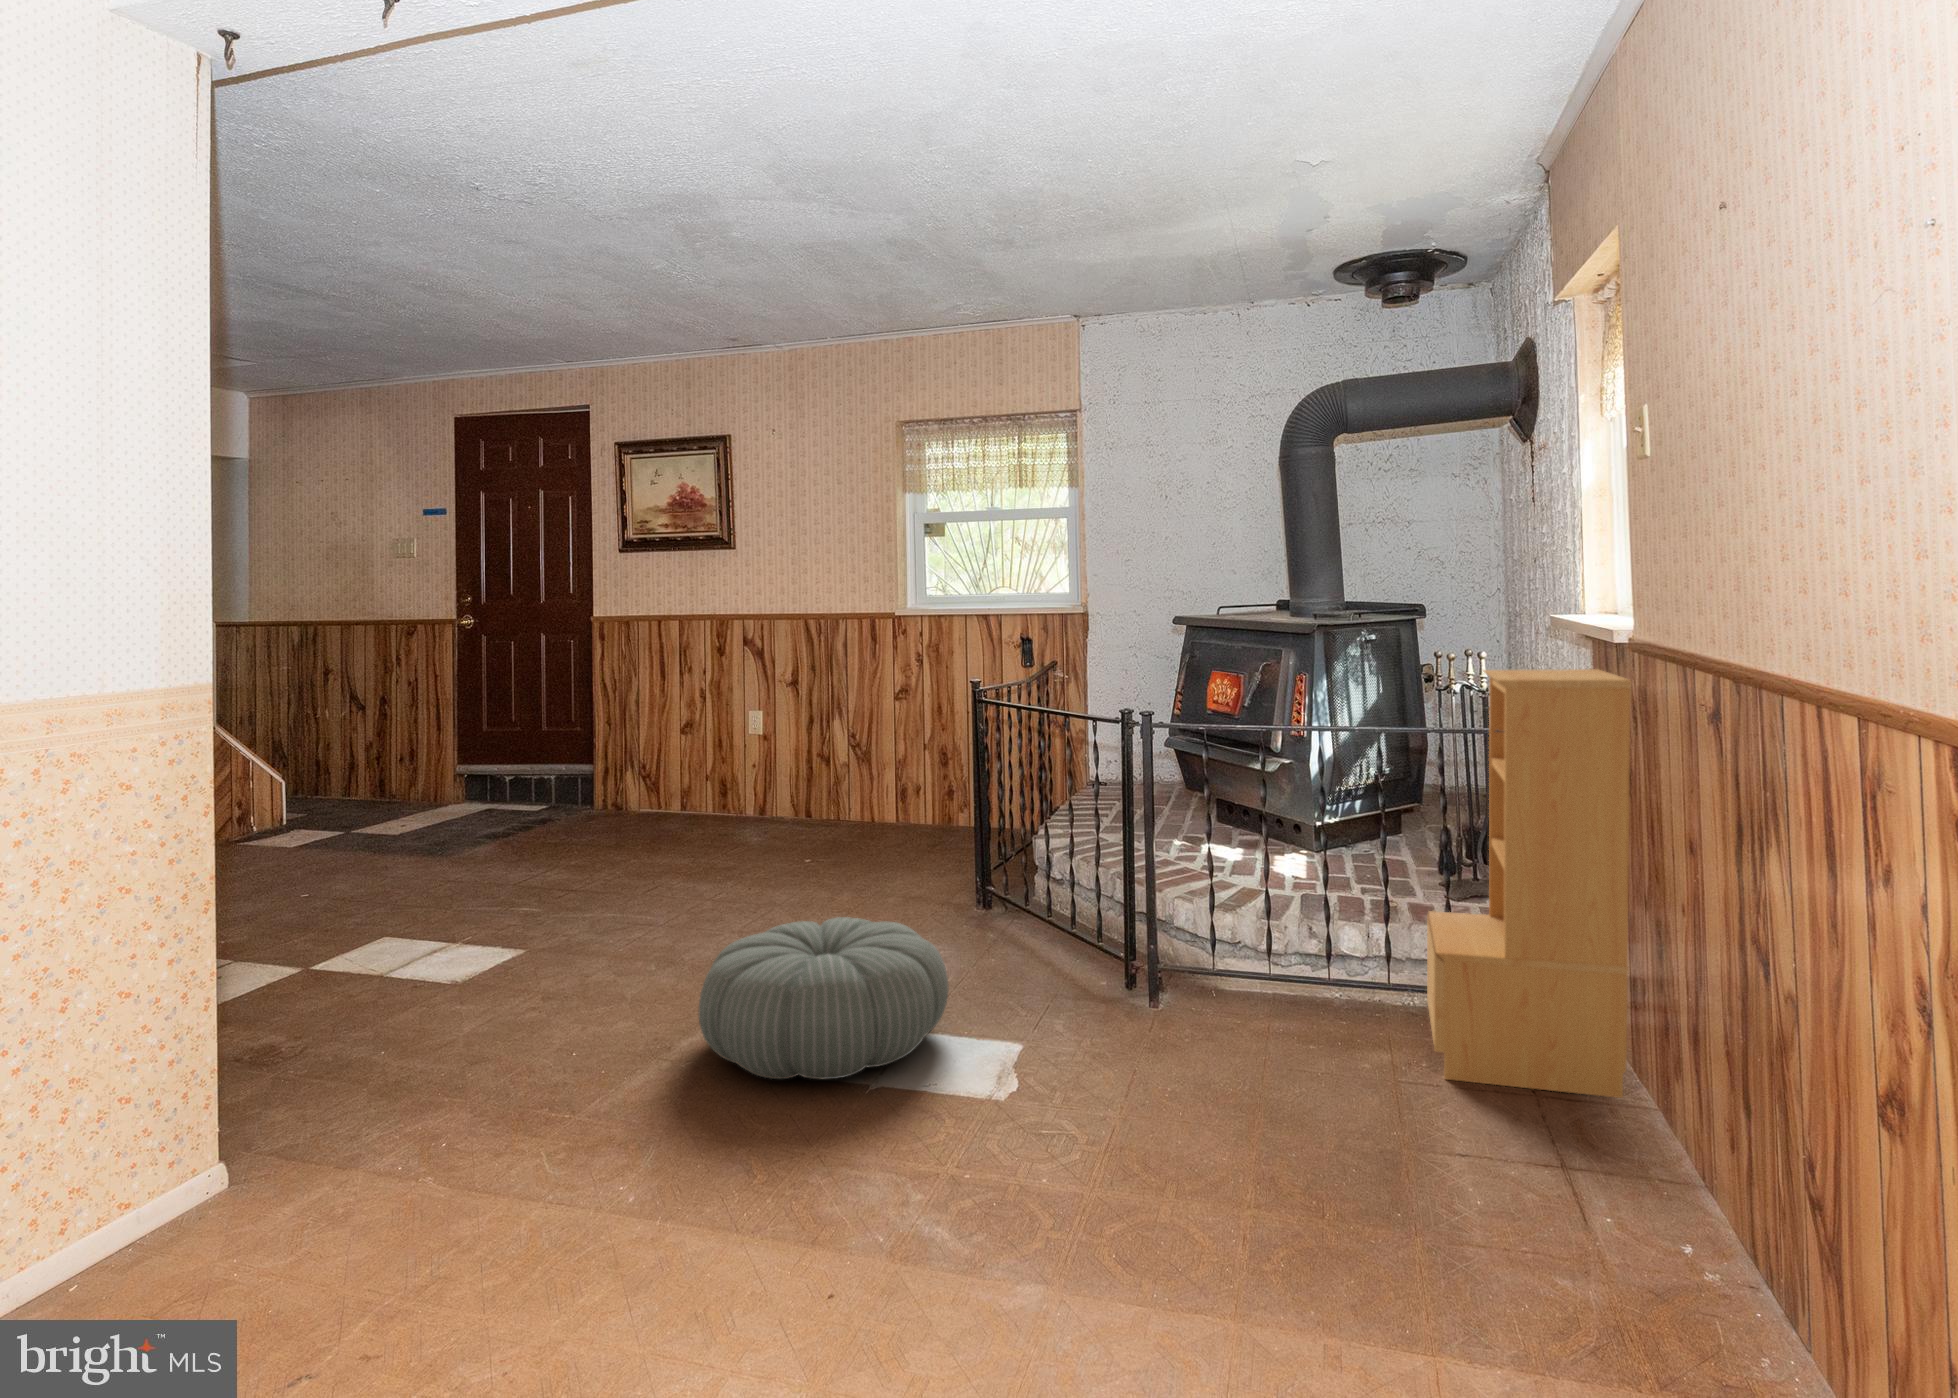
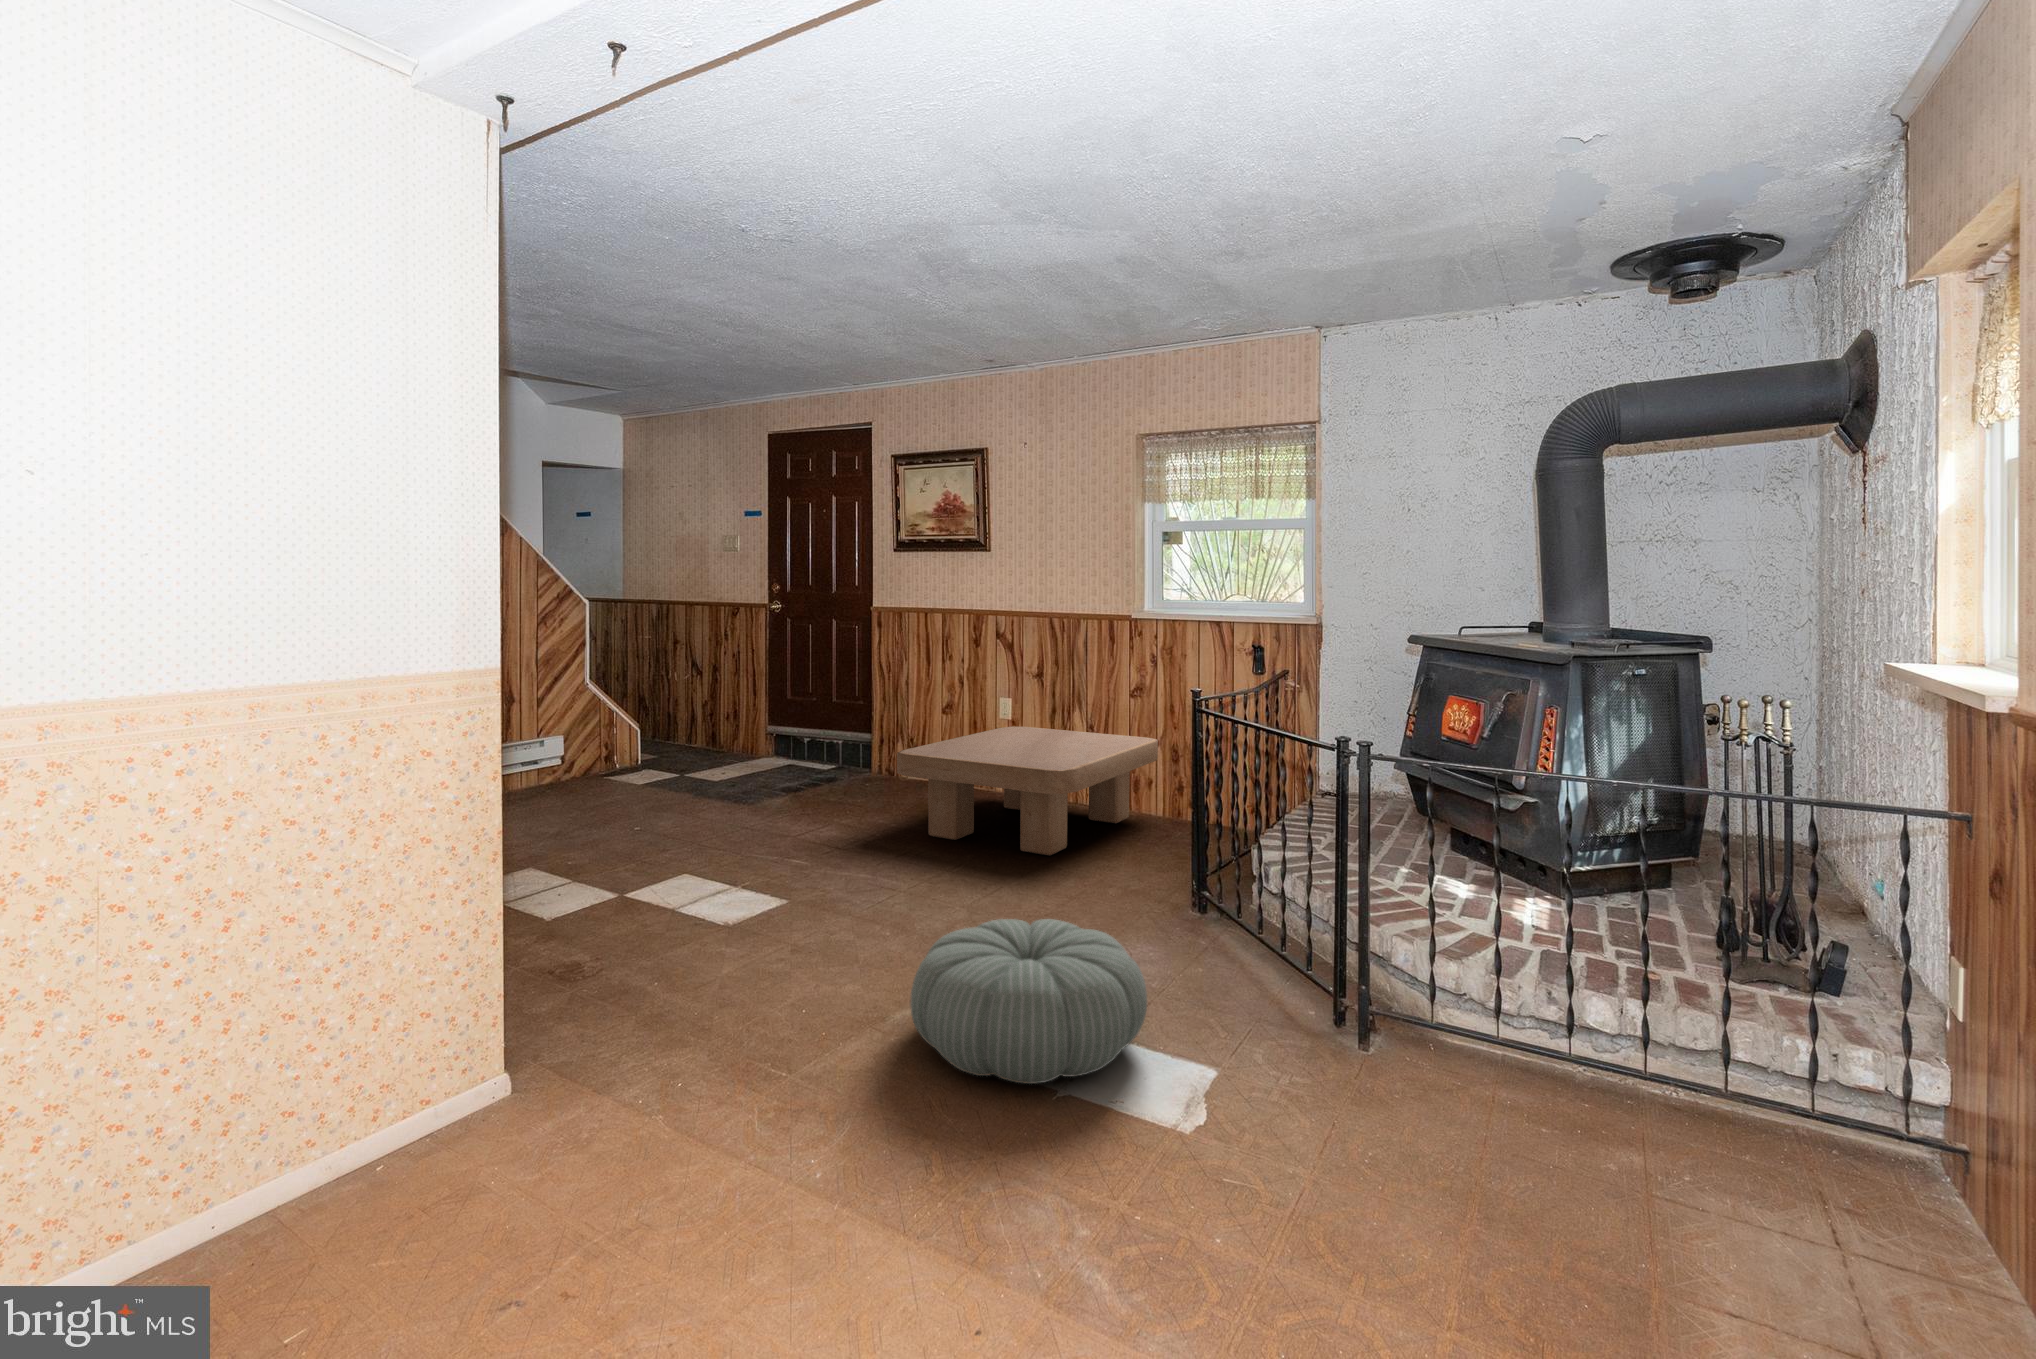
bookshelf: present [1427,669,1631,1098] -> none [1690,727,2017,1271]
coffee table: none [640,740,928,871] -> present [897,726,1158,855]

